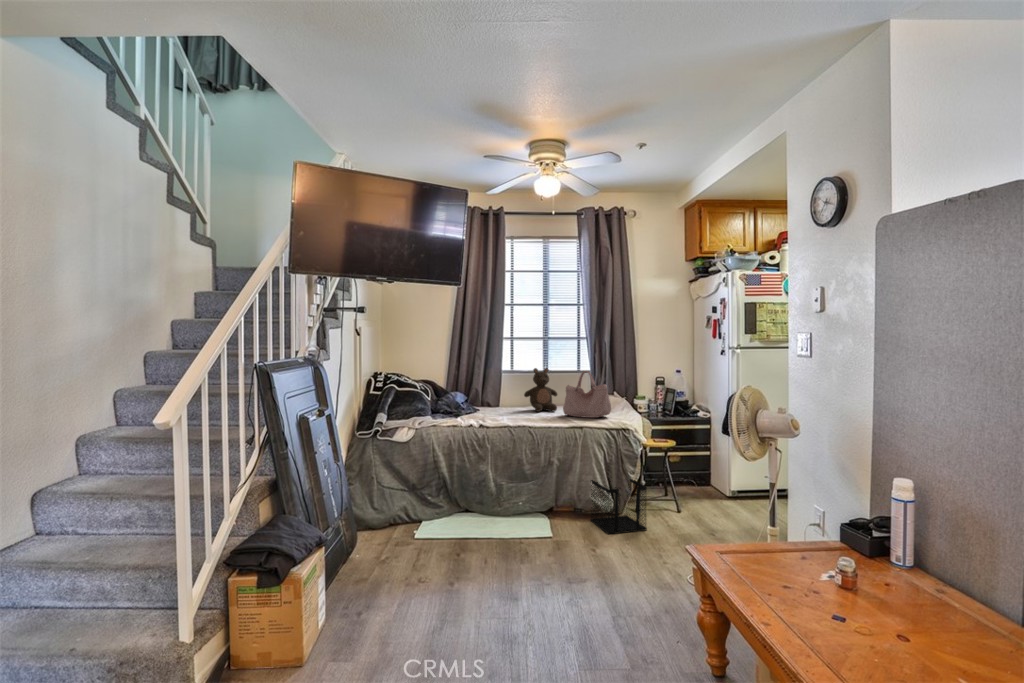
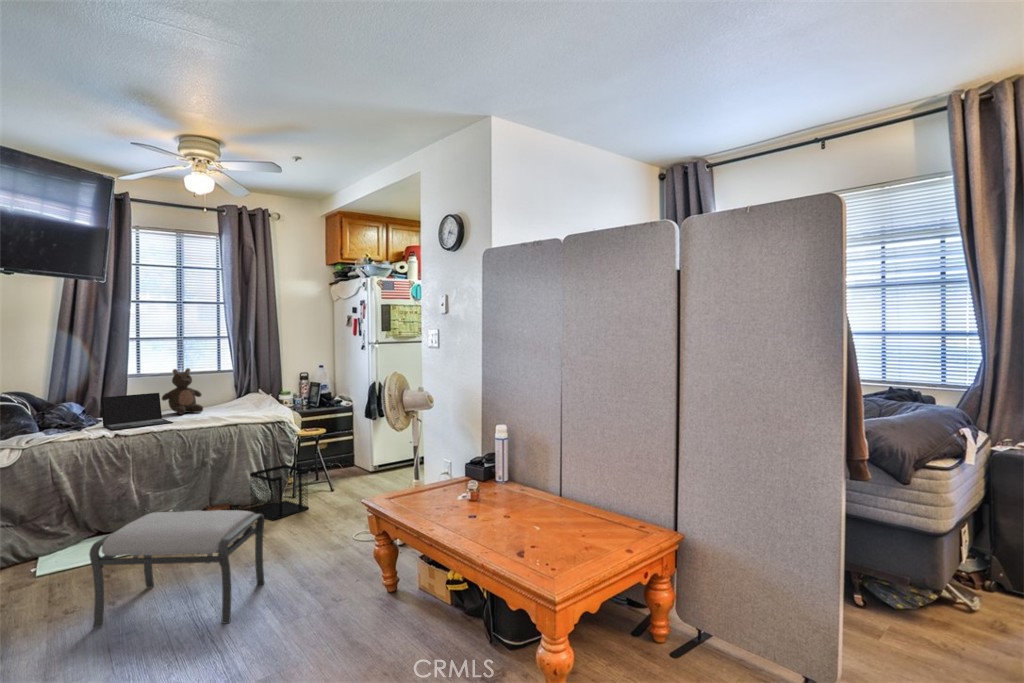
handbag: present [563,371,611,418] -> none [213,369,267,415]
laptop: none [476,390,527,420] -> present [101,393,173,430]
ottoman: none [435,503,579,633] -> present [89,510,264,627]

